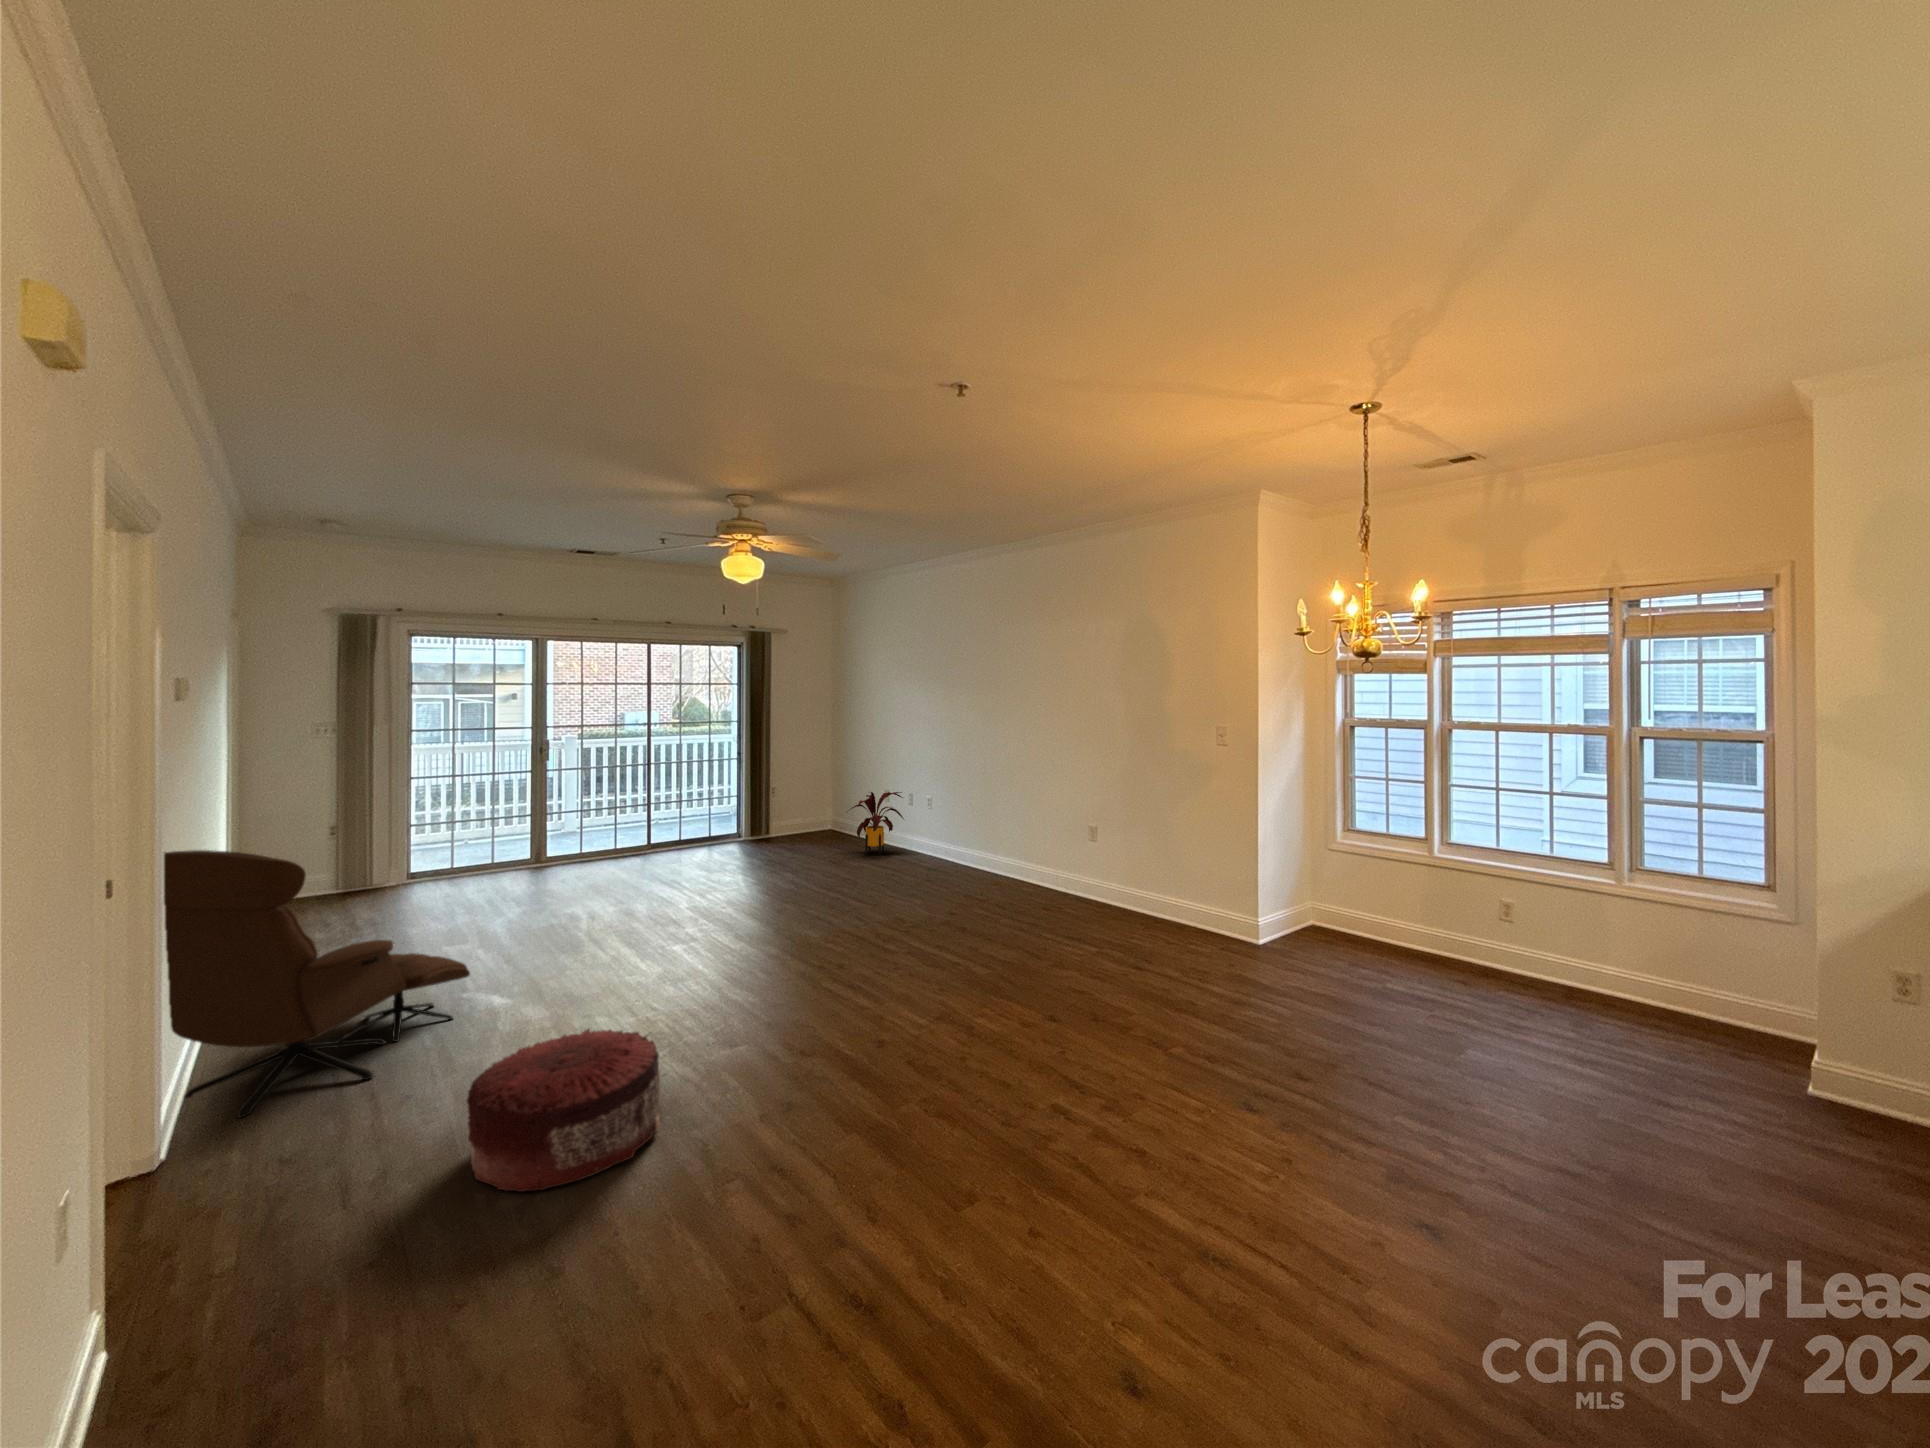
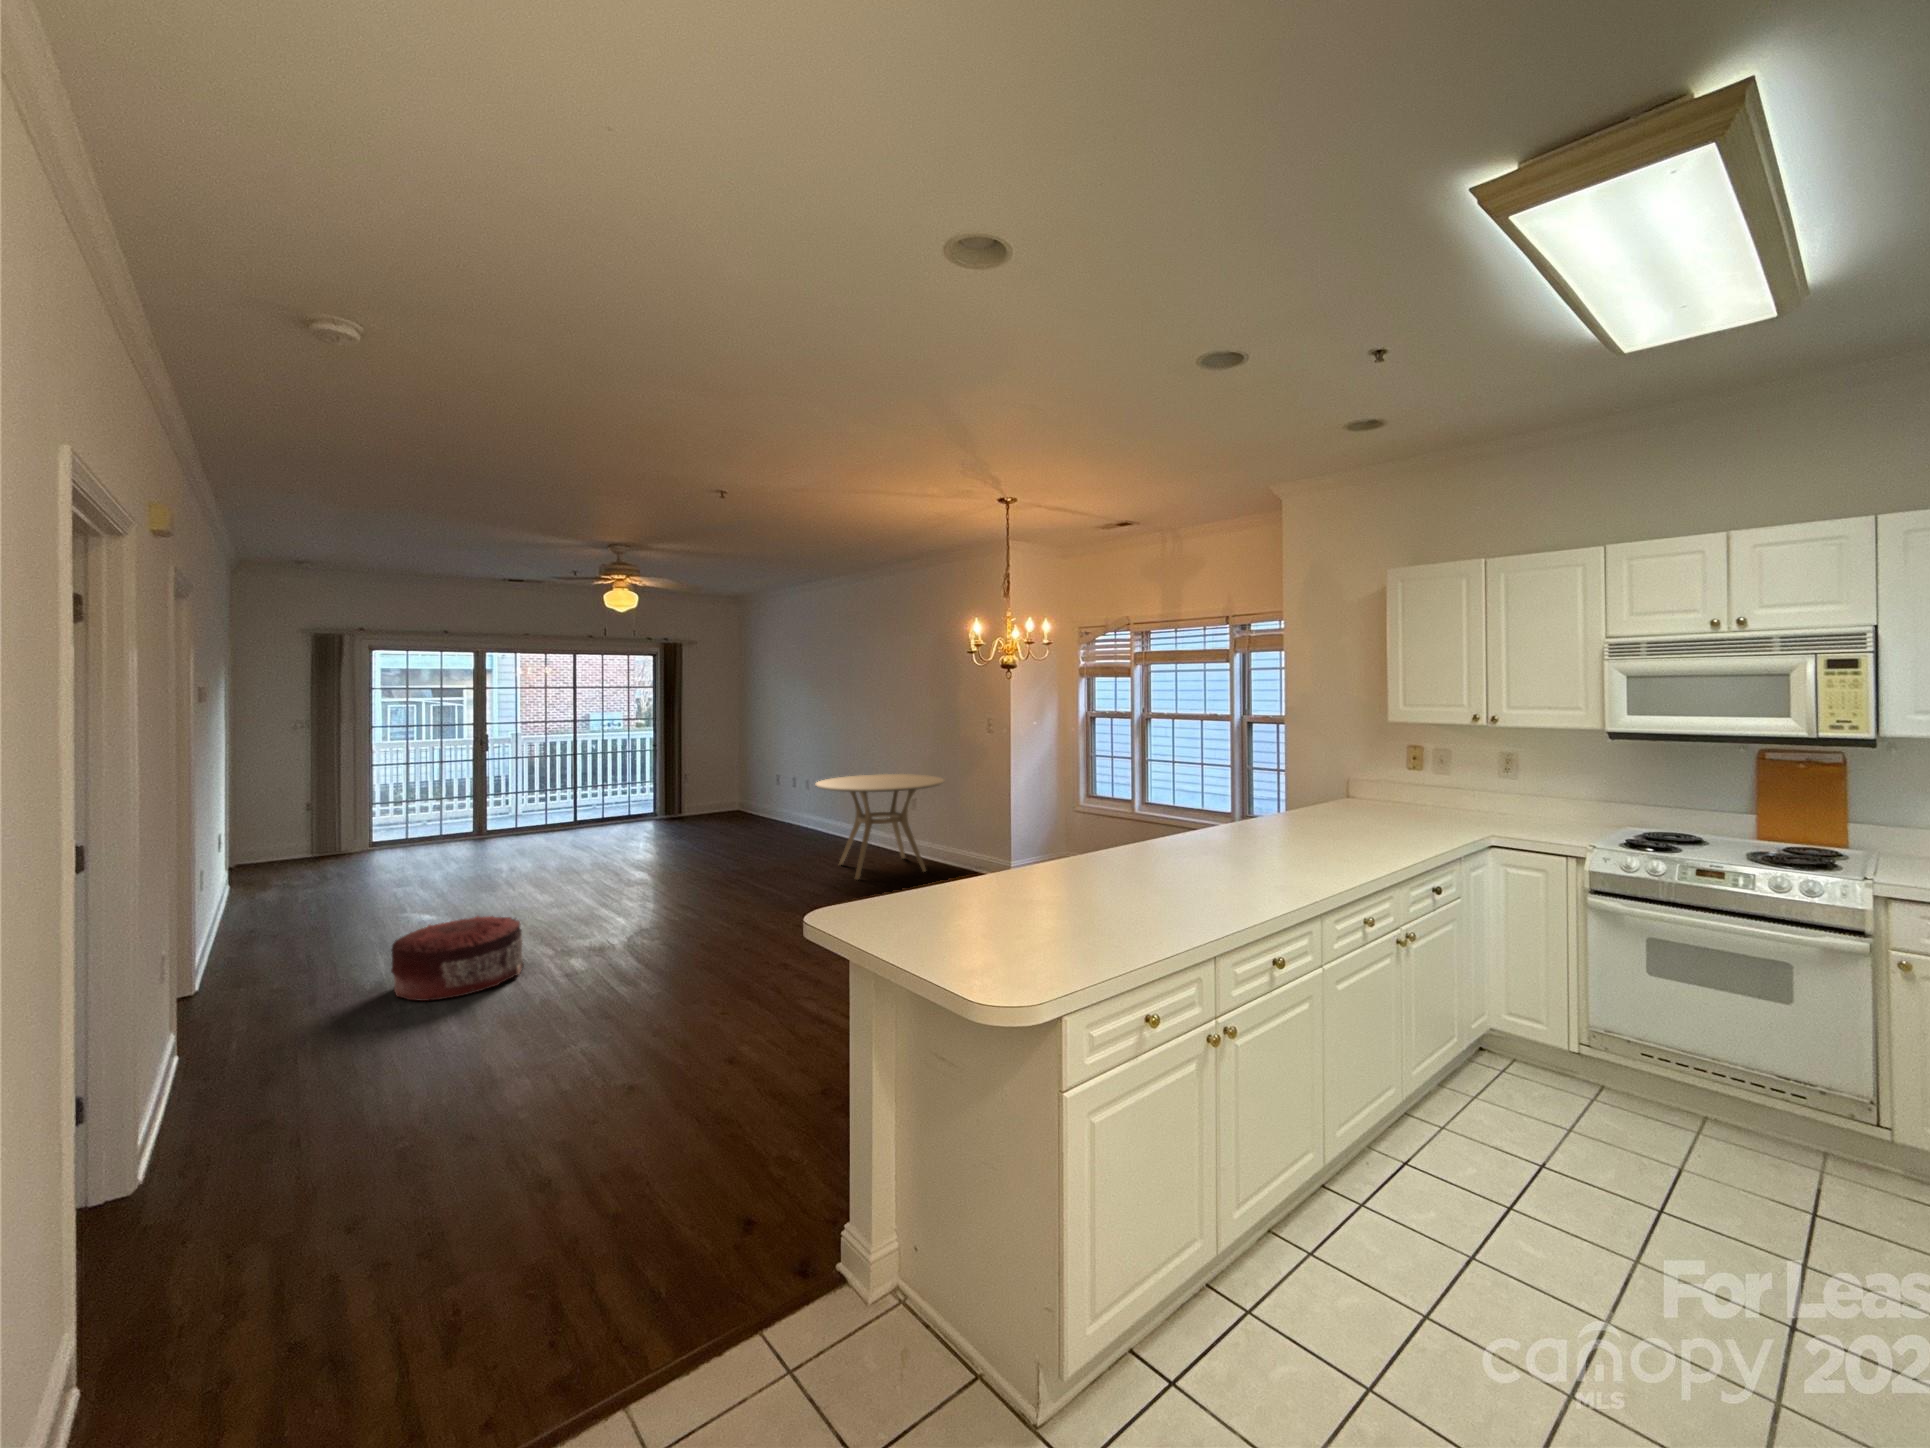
house plant: present [847,792,903,855] -> none [738,776,789,827]
dining table: none [986,797,1154,943] -> present [815,774,945,880]
lounge chair: present [164,850,470,1117] -> none [174,800,407,974]

